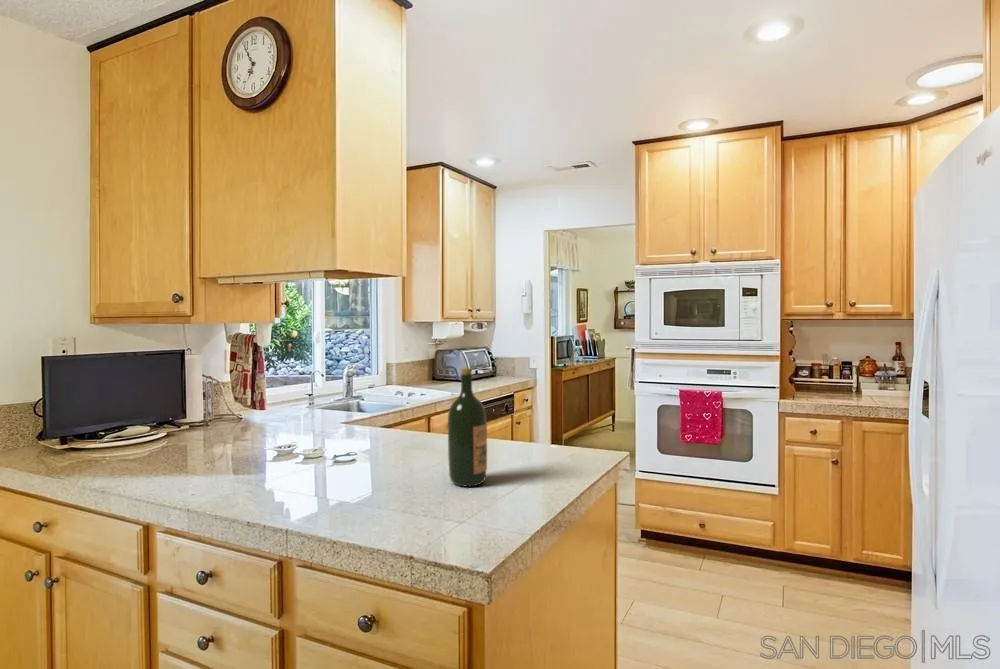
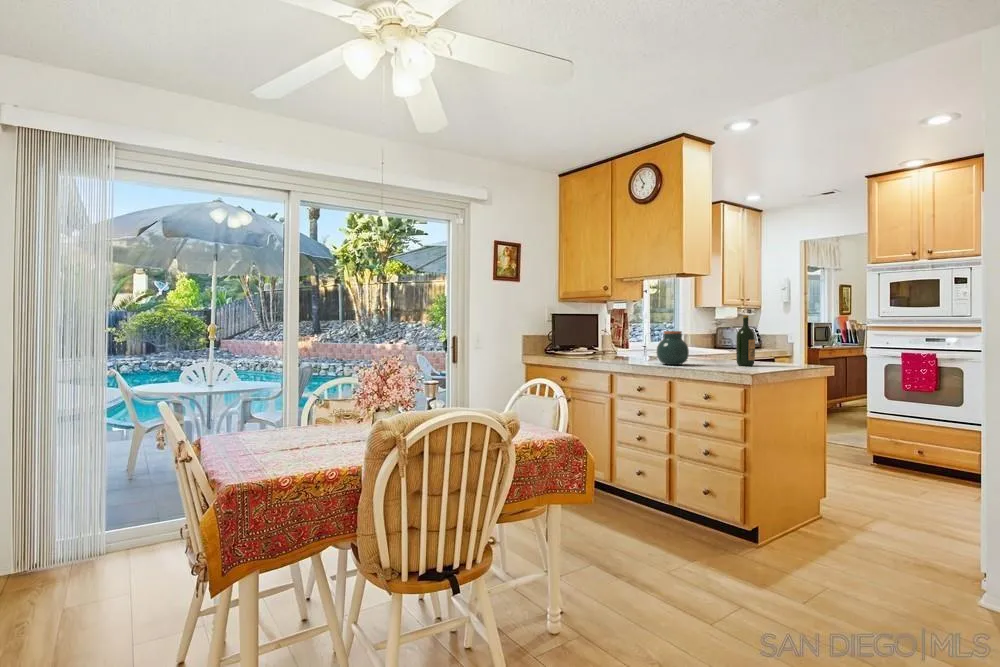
jar: none [247,416,332,513] -> present [657,331,689,365]

